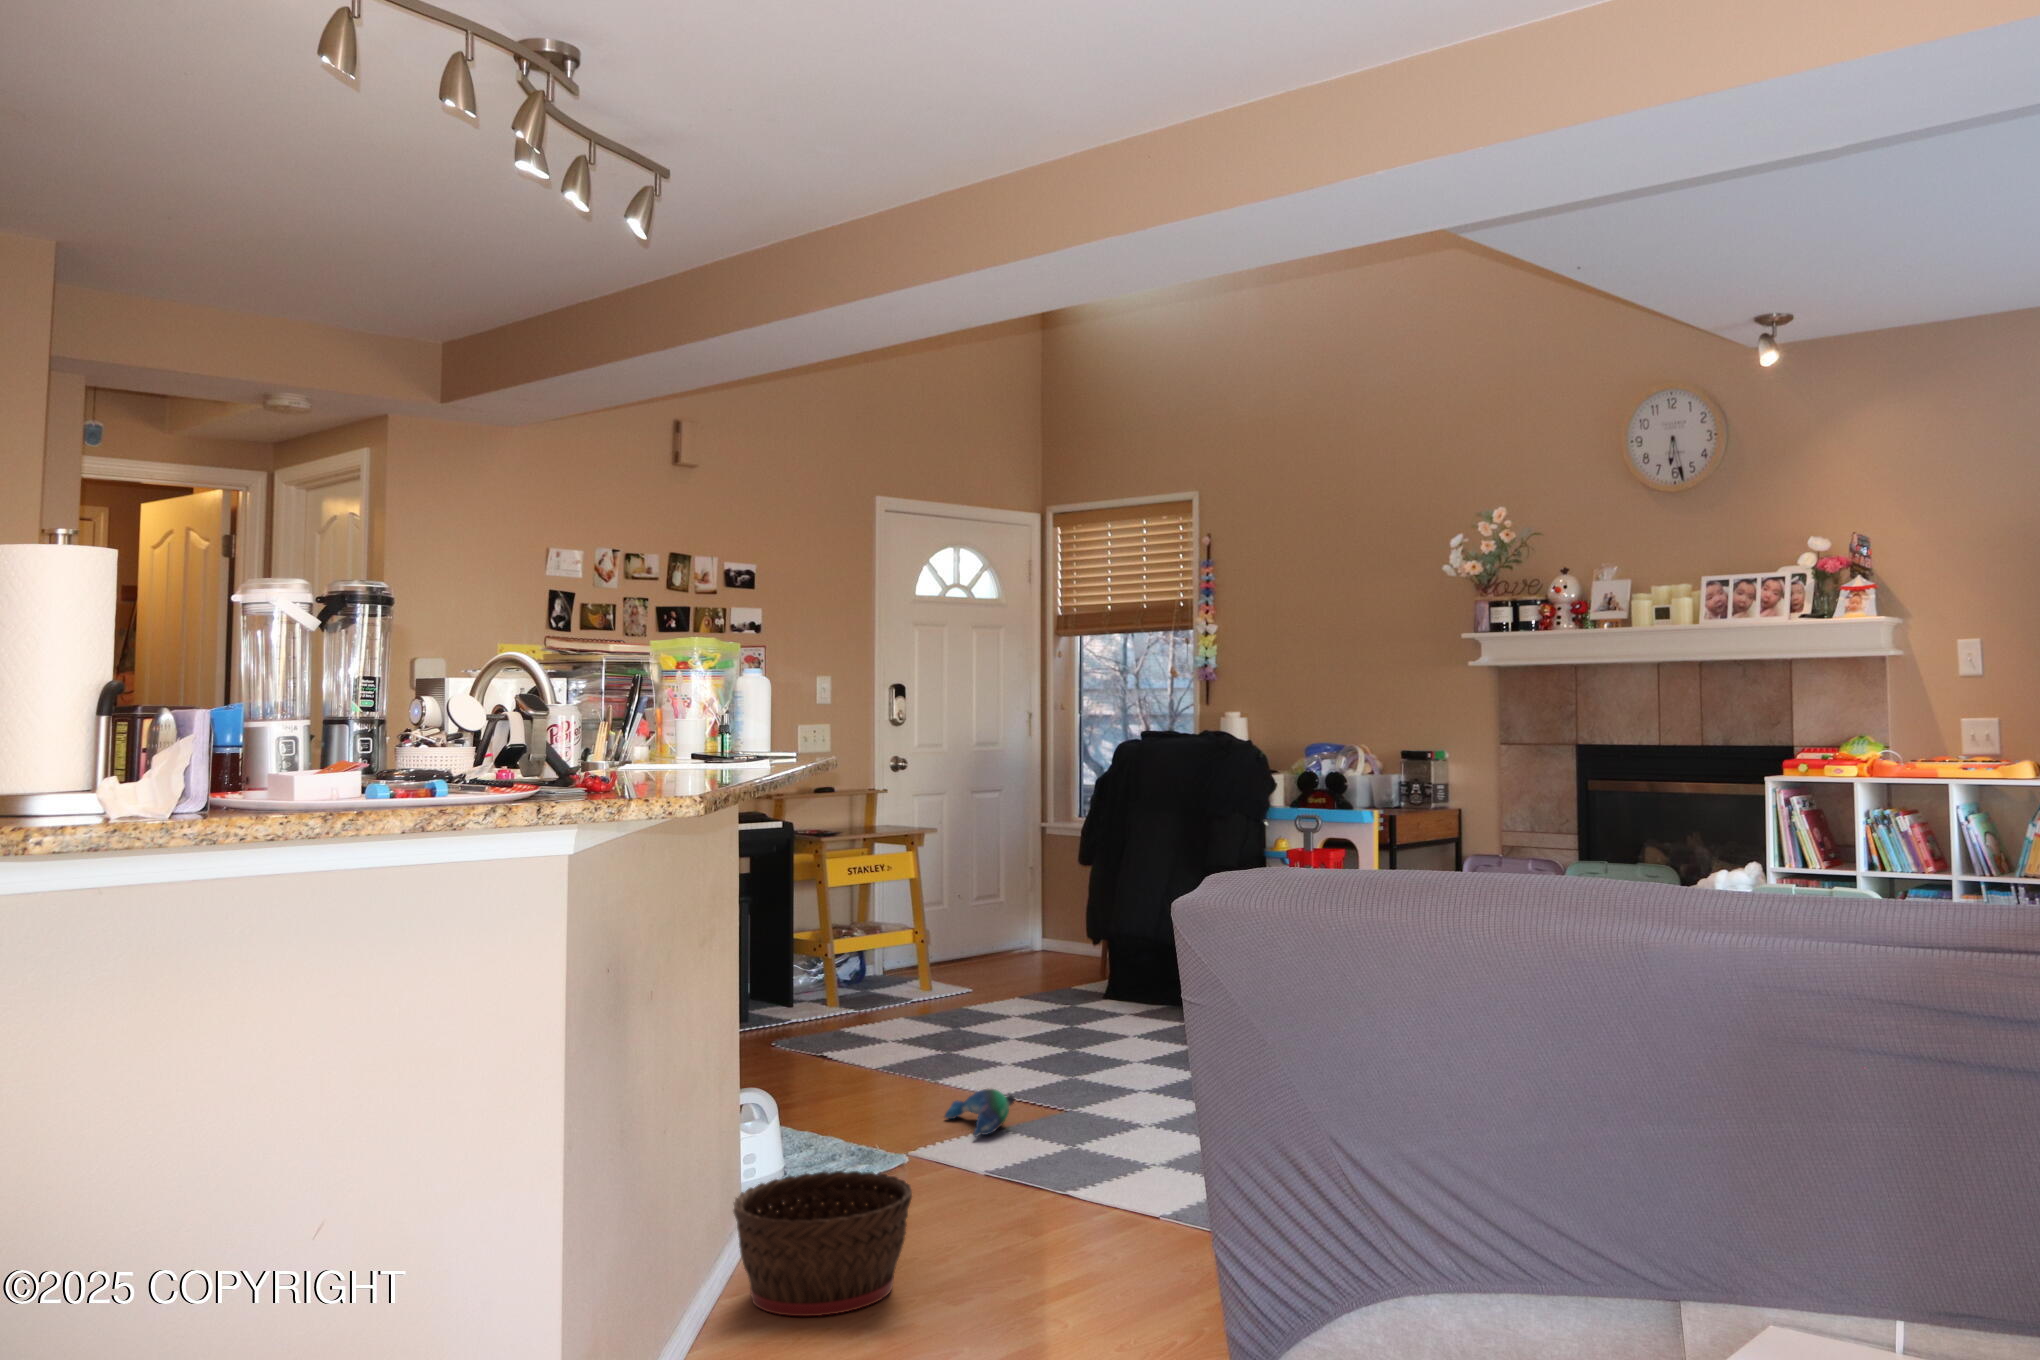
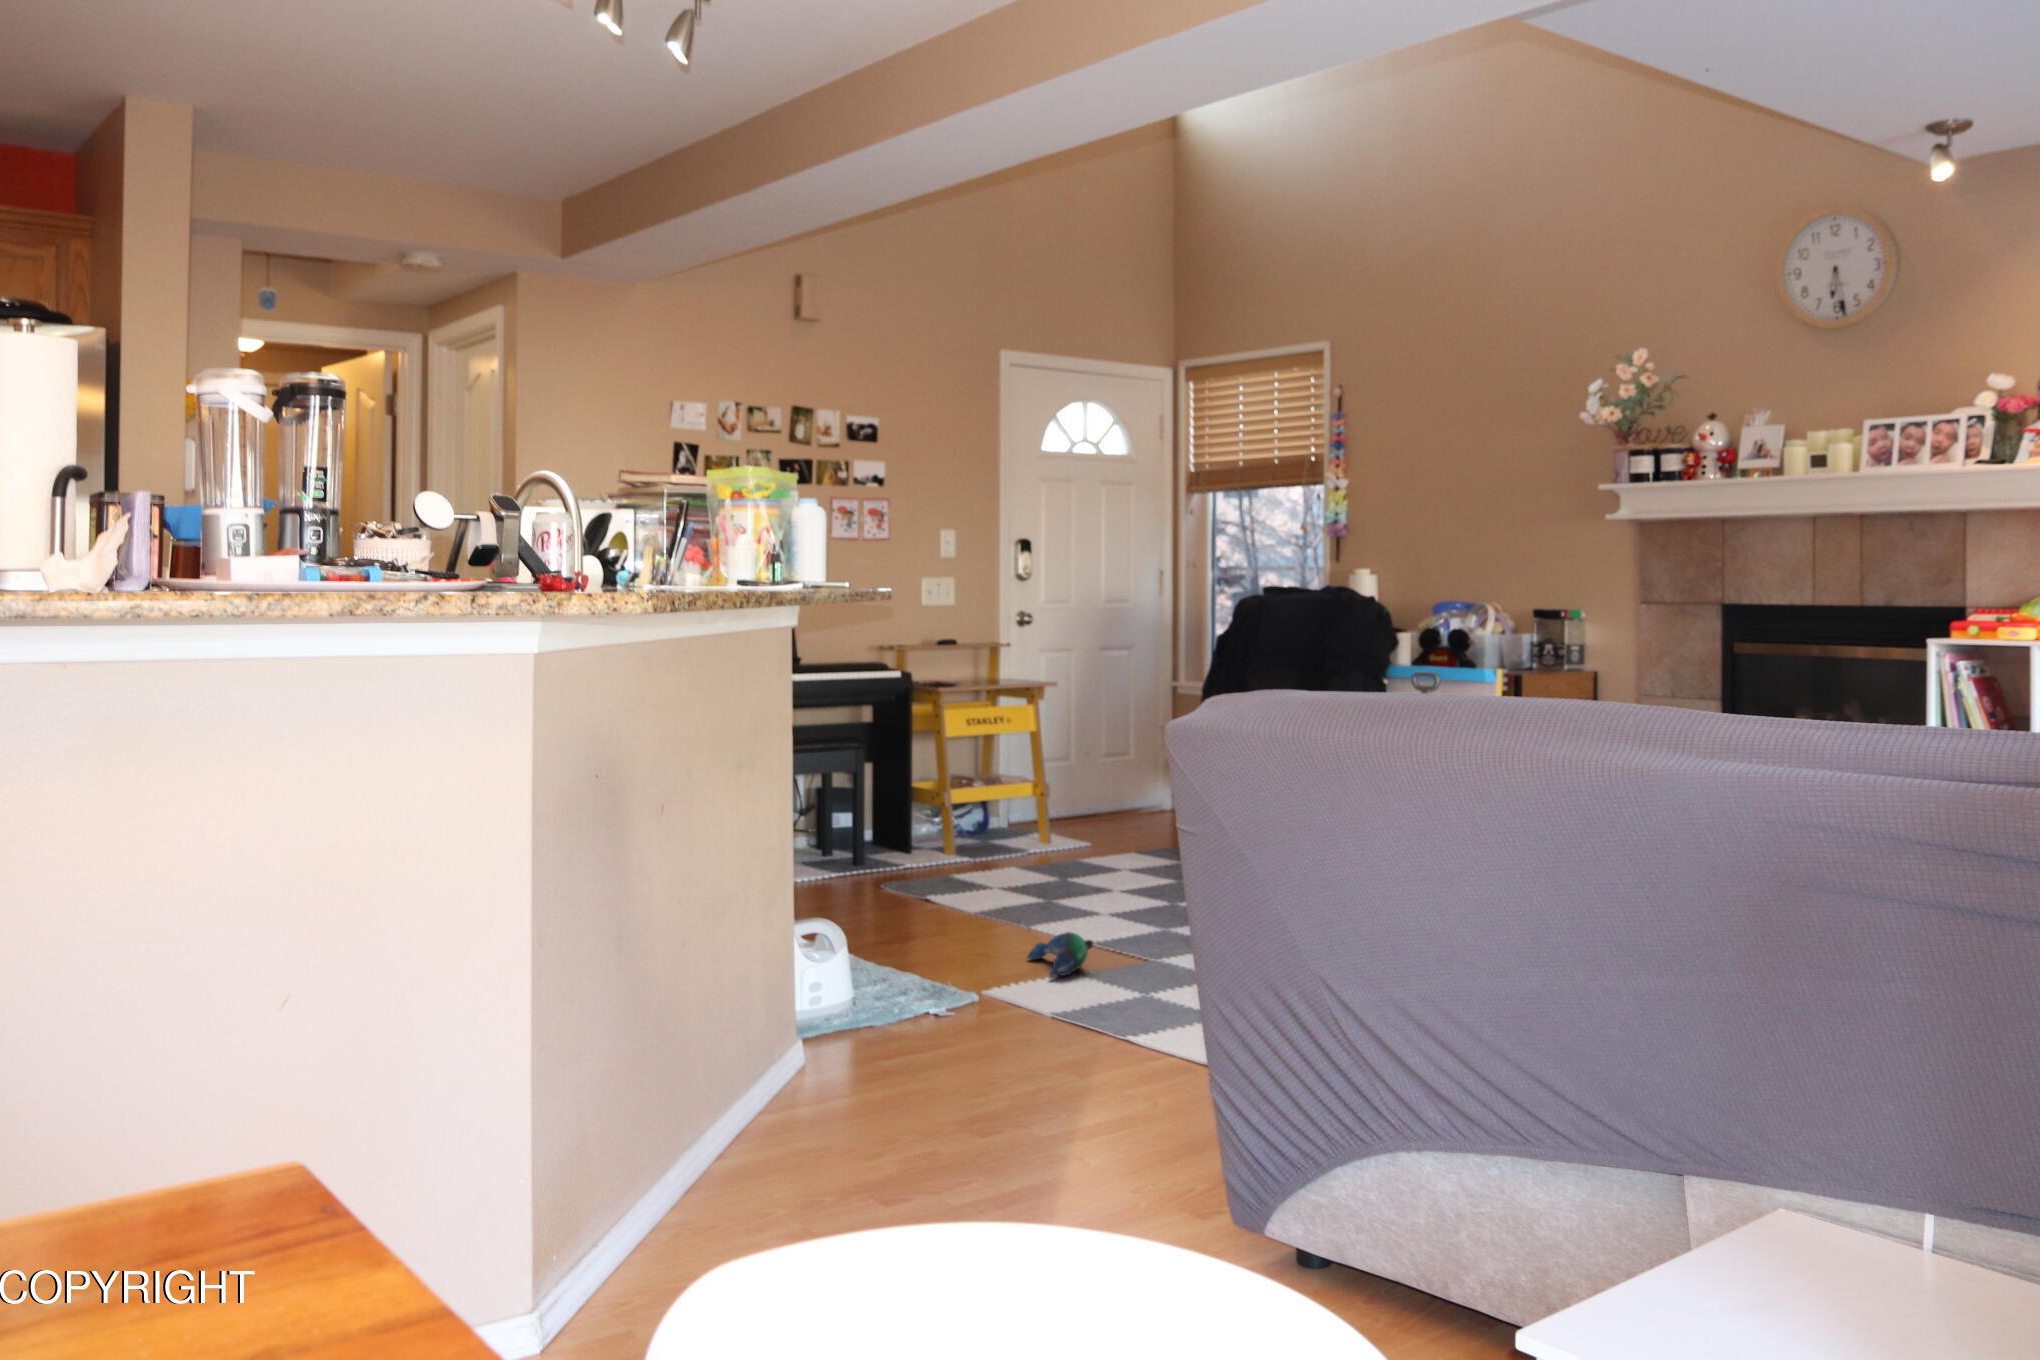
basket: present [733,1171,912,1316] -> none [788,993,955,1122]

